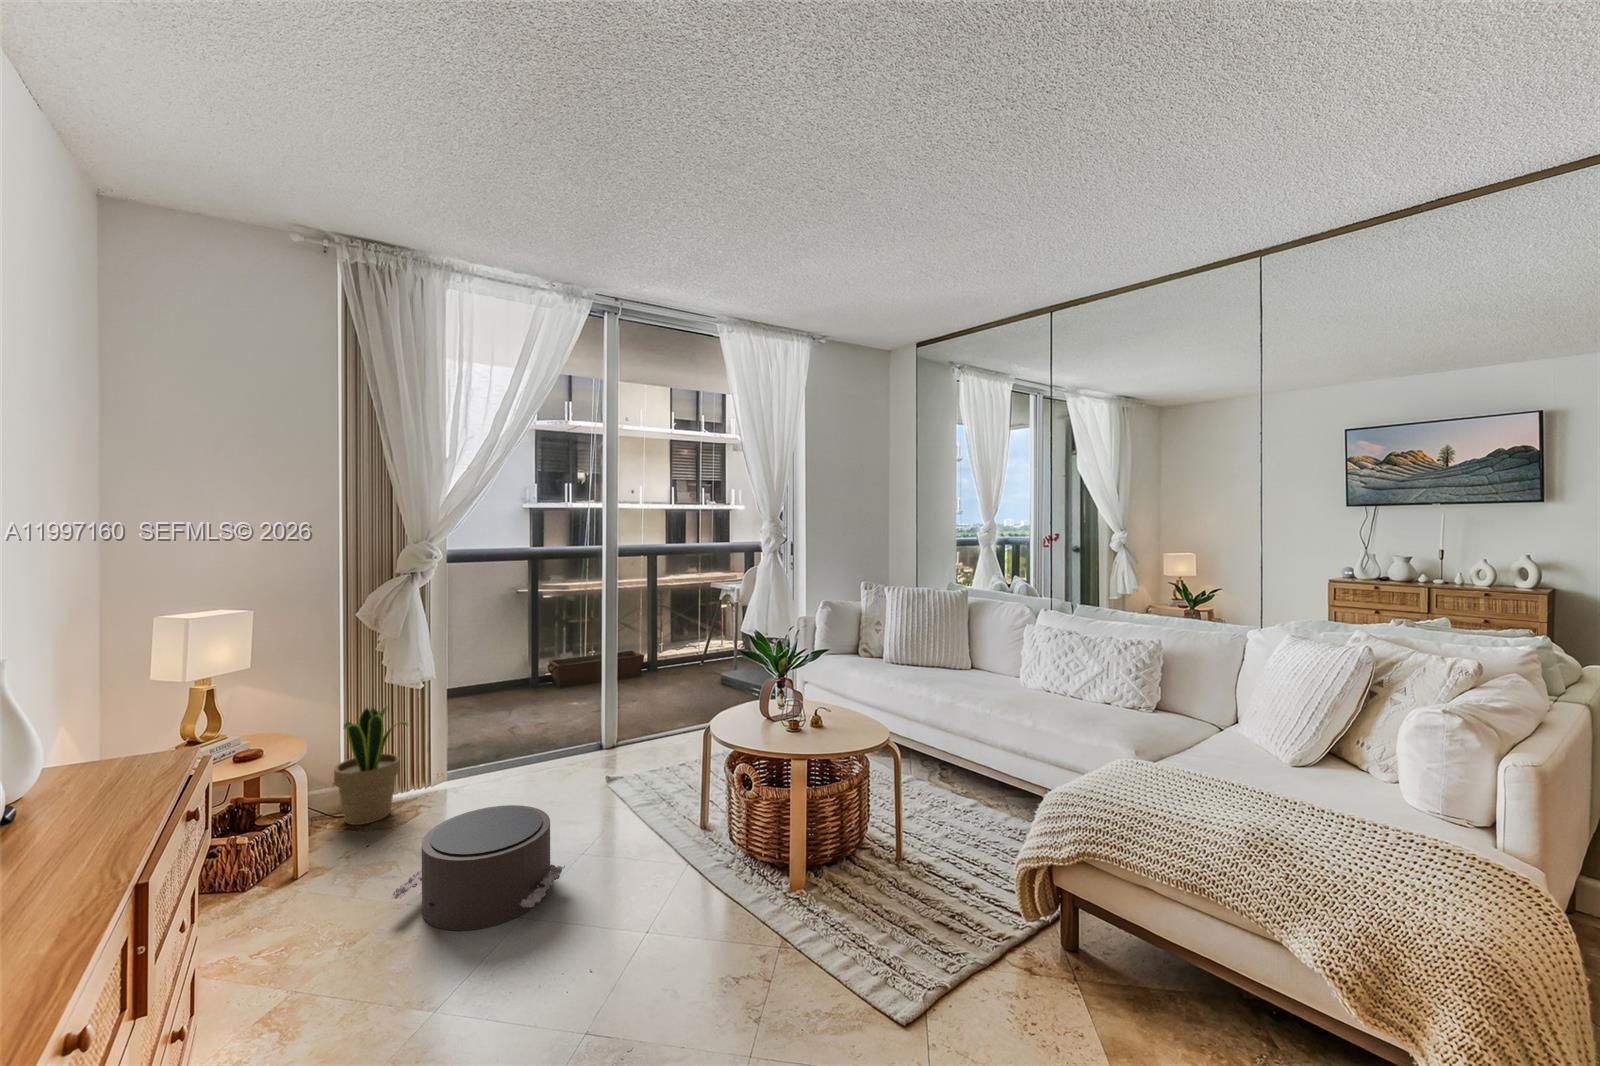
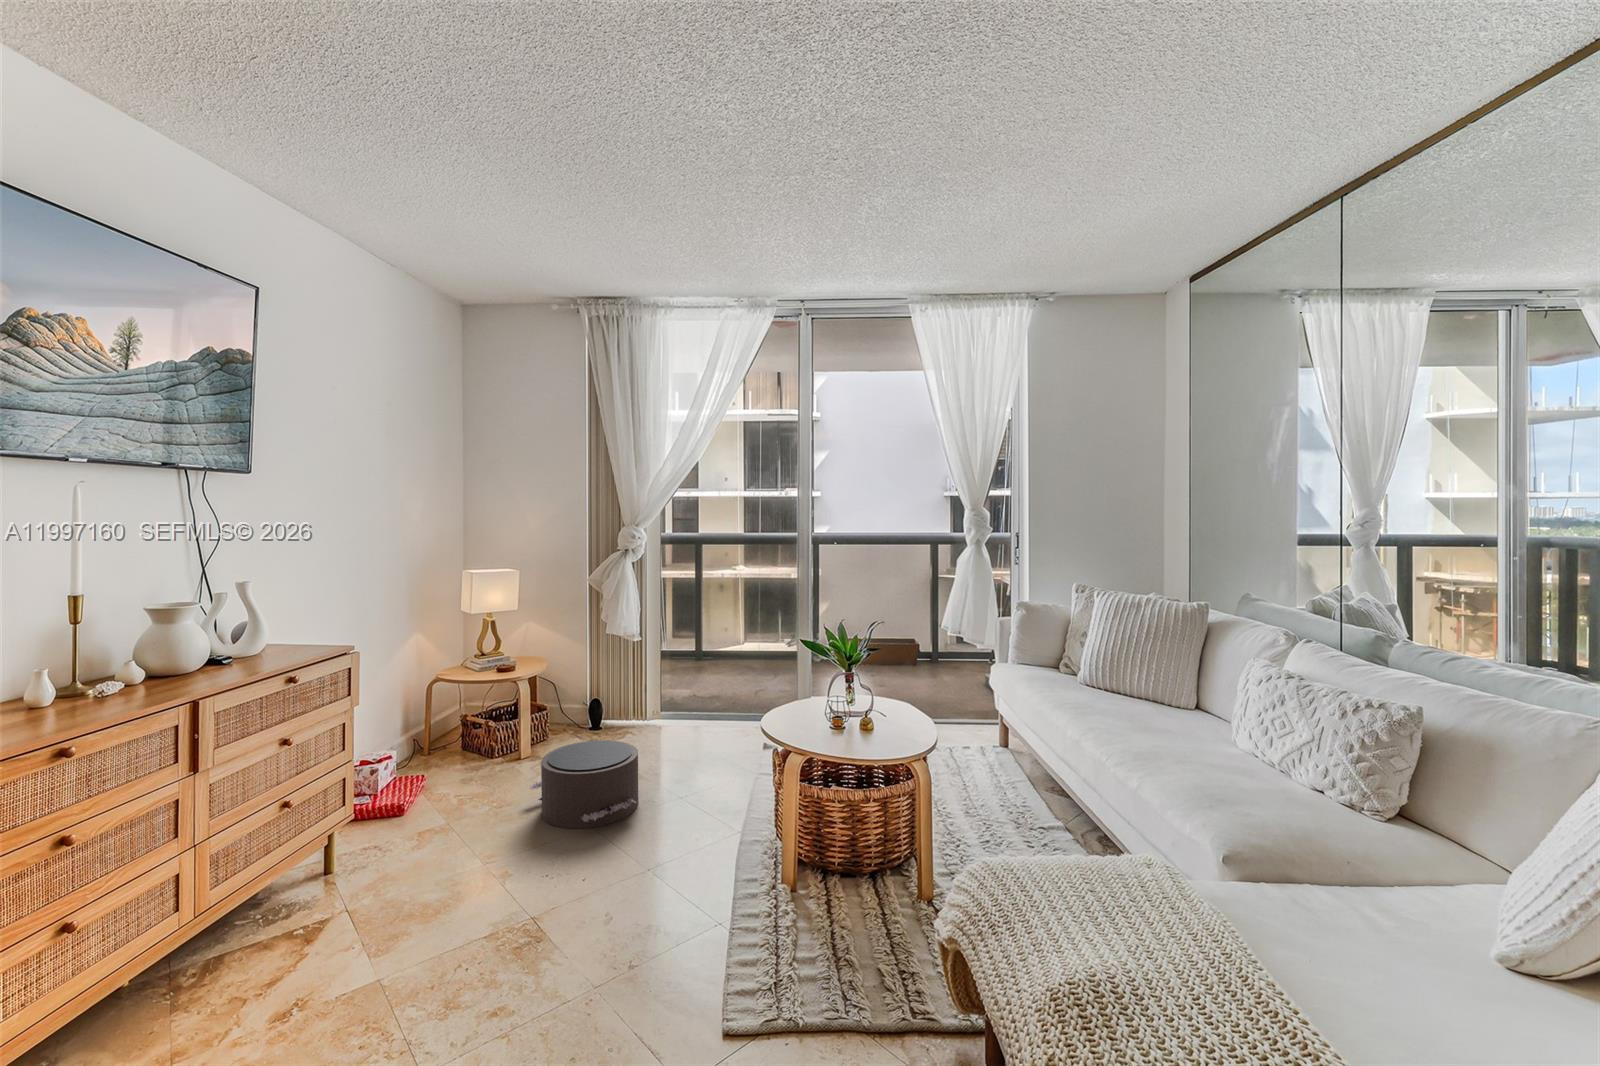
potted plant: present [334,707,408,825] -> none [571,651,619,739]

